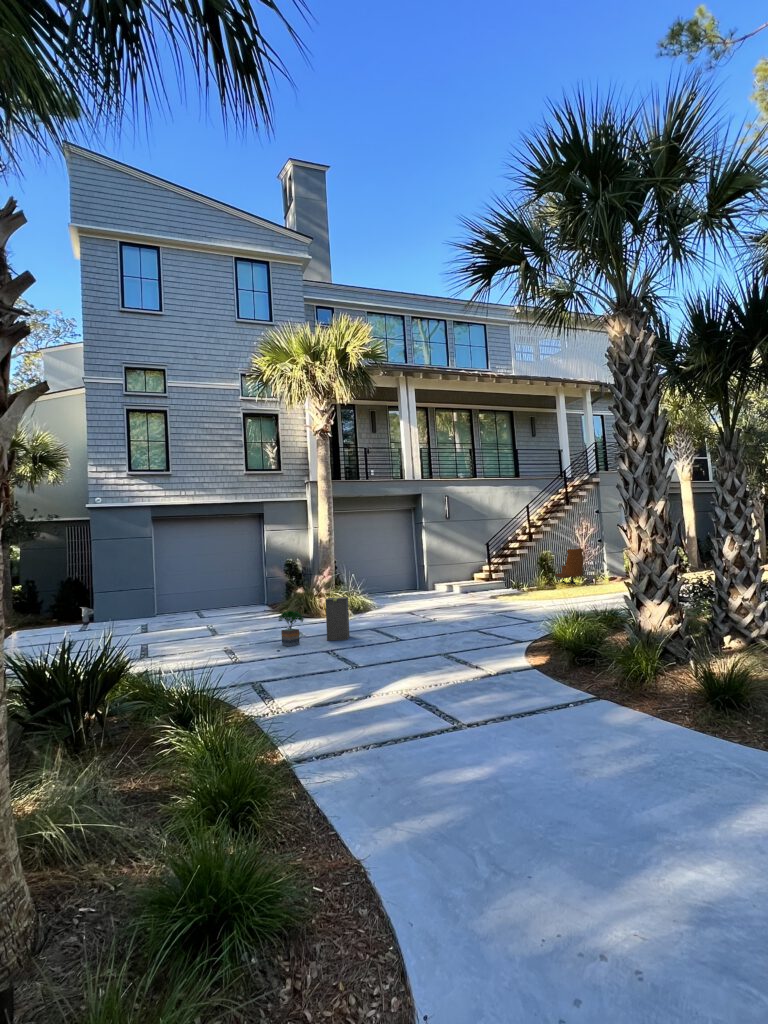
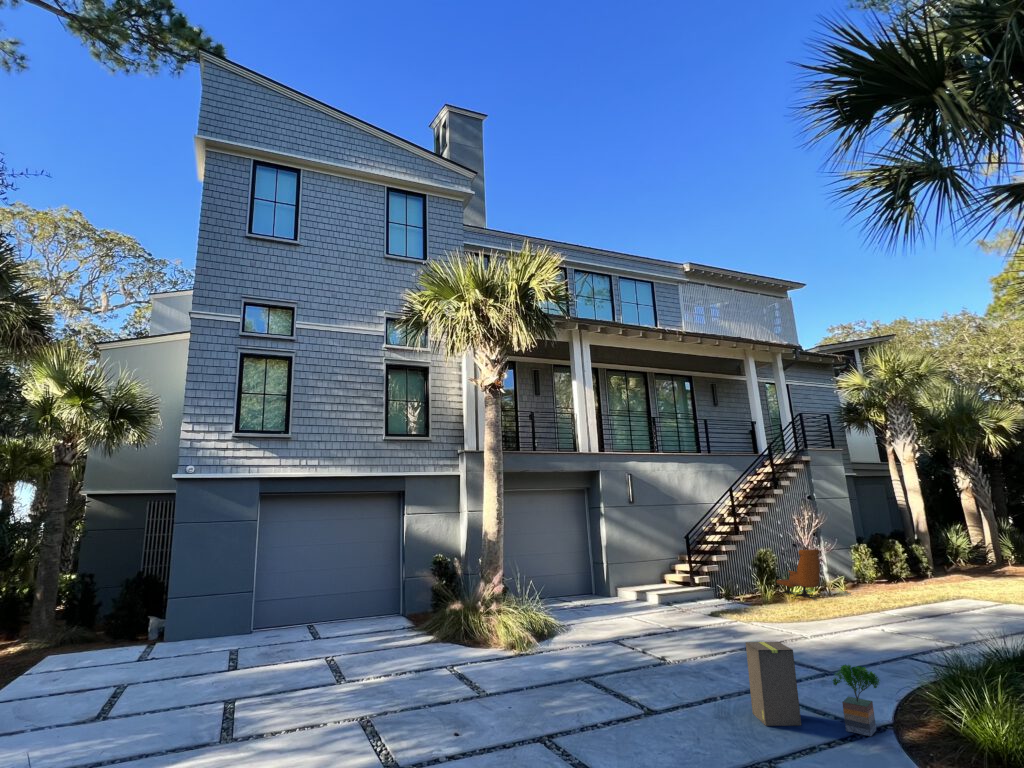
cardboard box: present [326,597,350,641] -> present [746,642,801,726]
potted tree: present [279,611,304,647] -> present [833,665,880,736]

